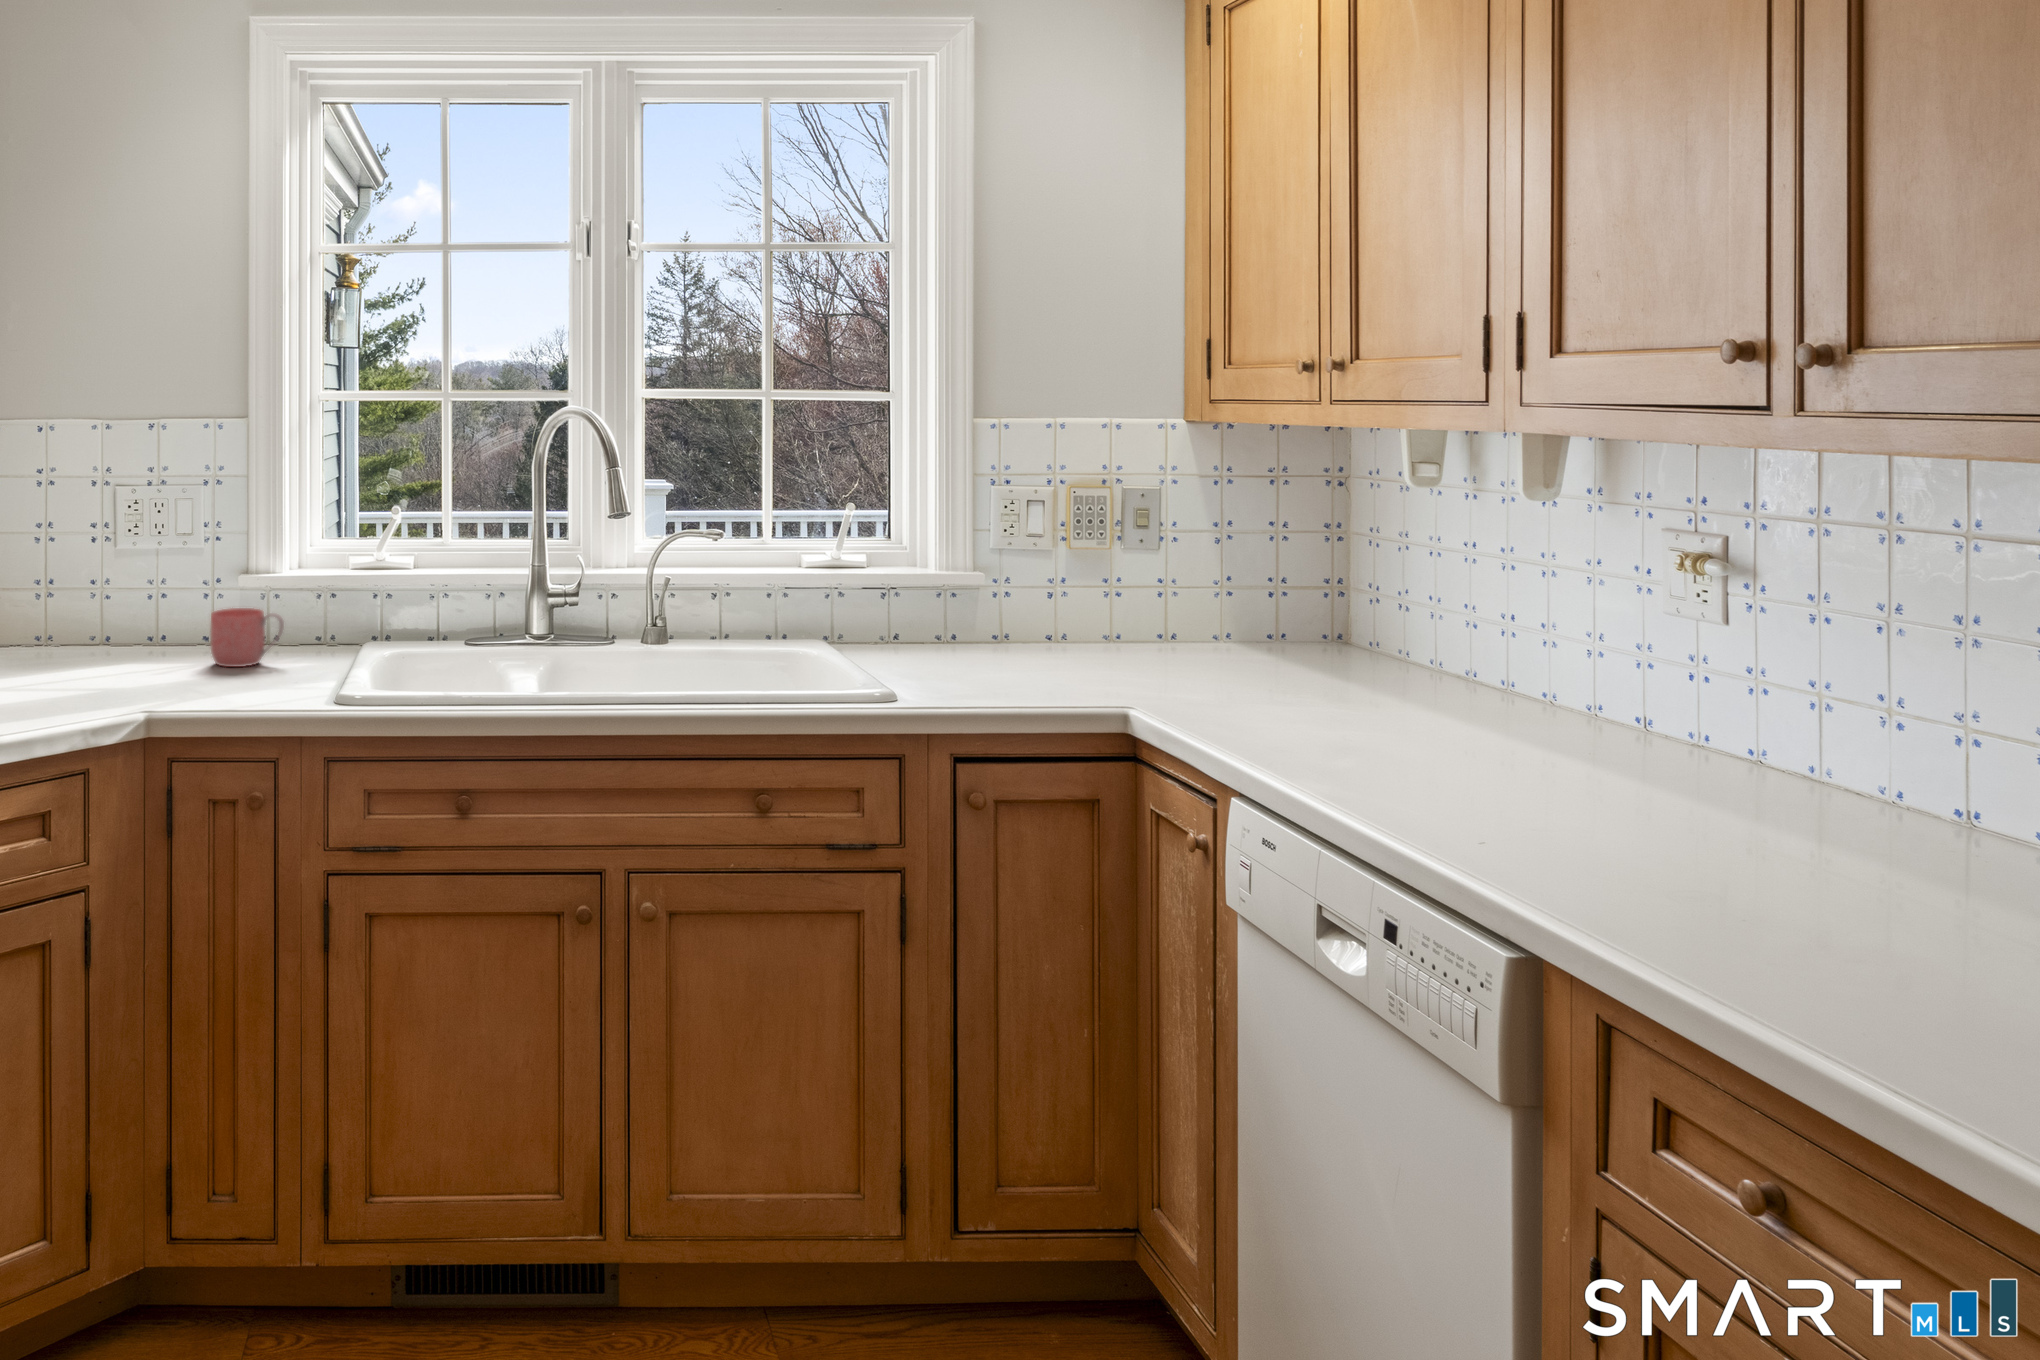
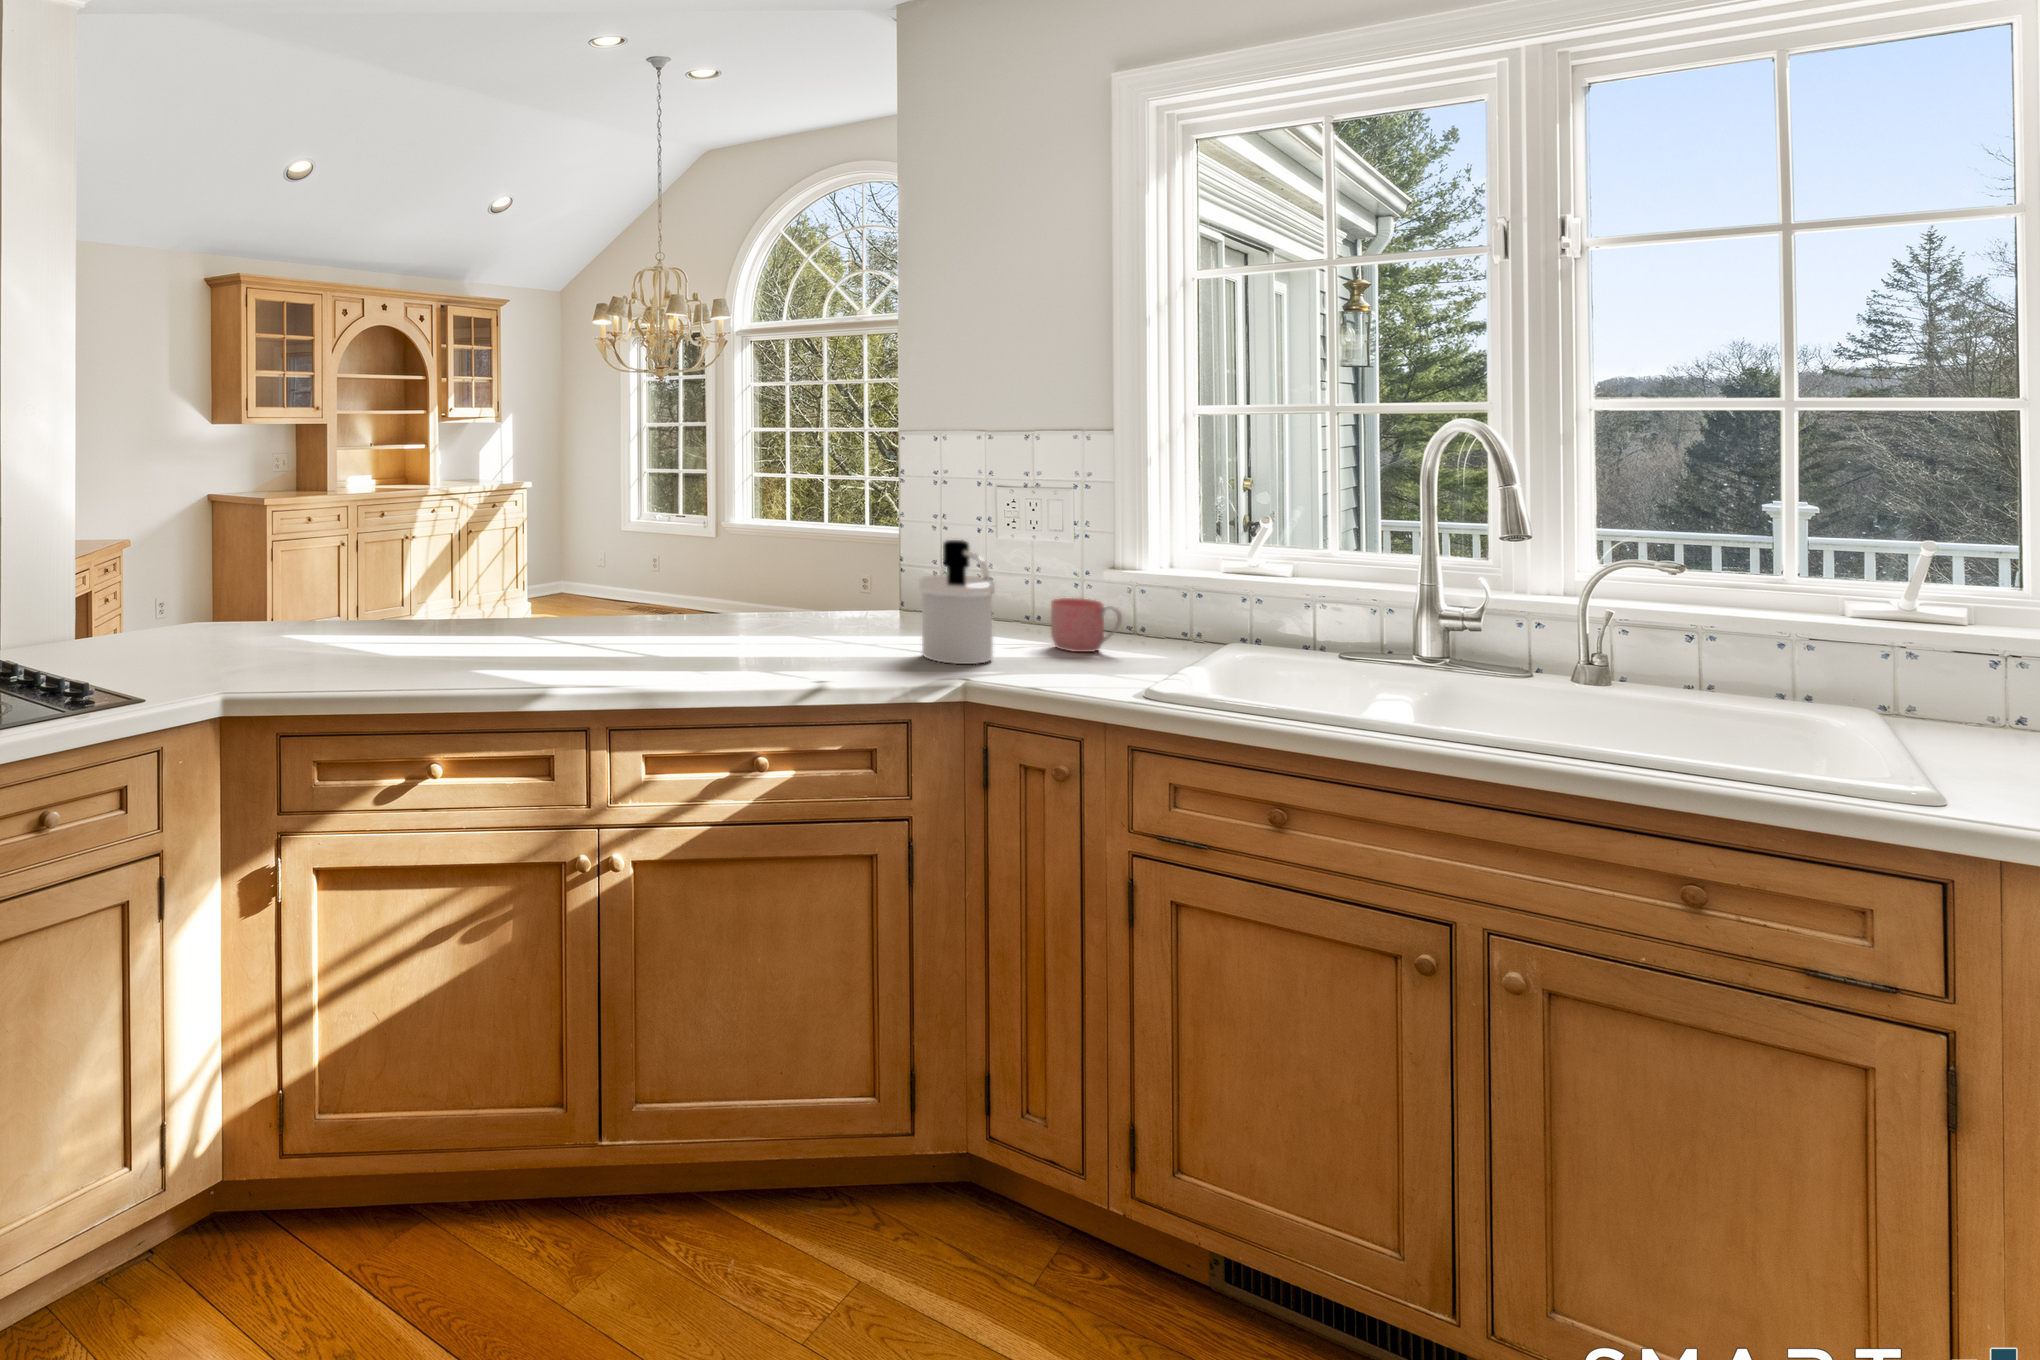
soap dispenser: none [82,553,172,697] -> present [919,540,995,664]

